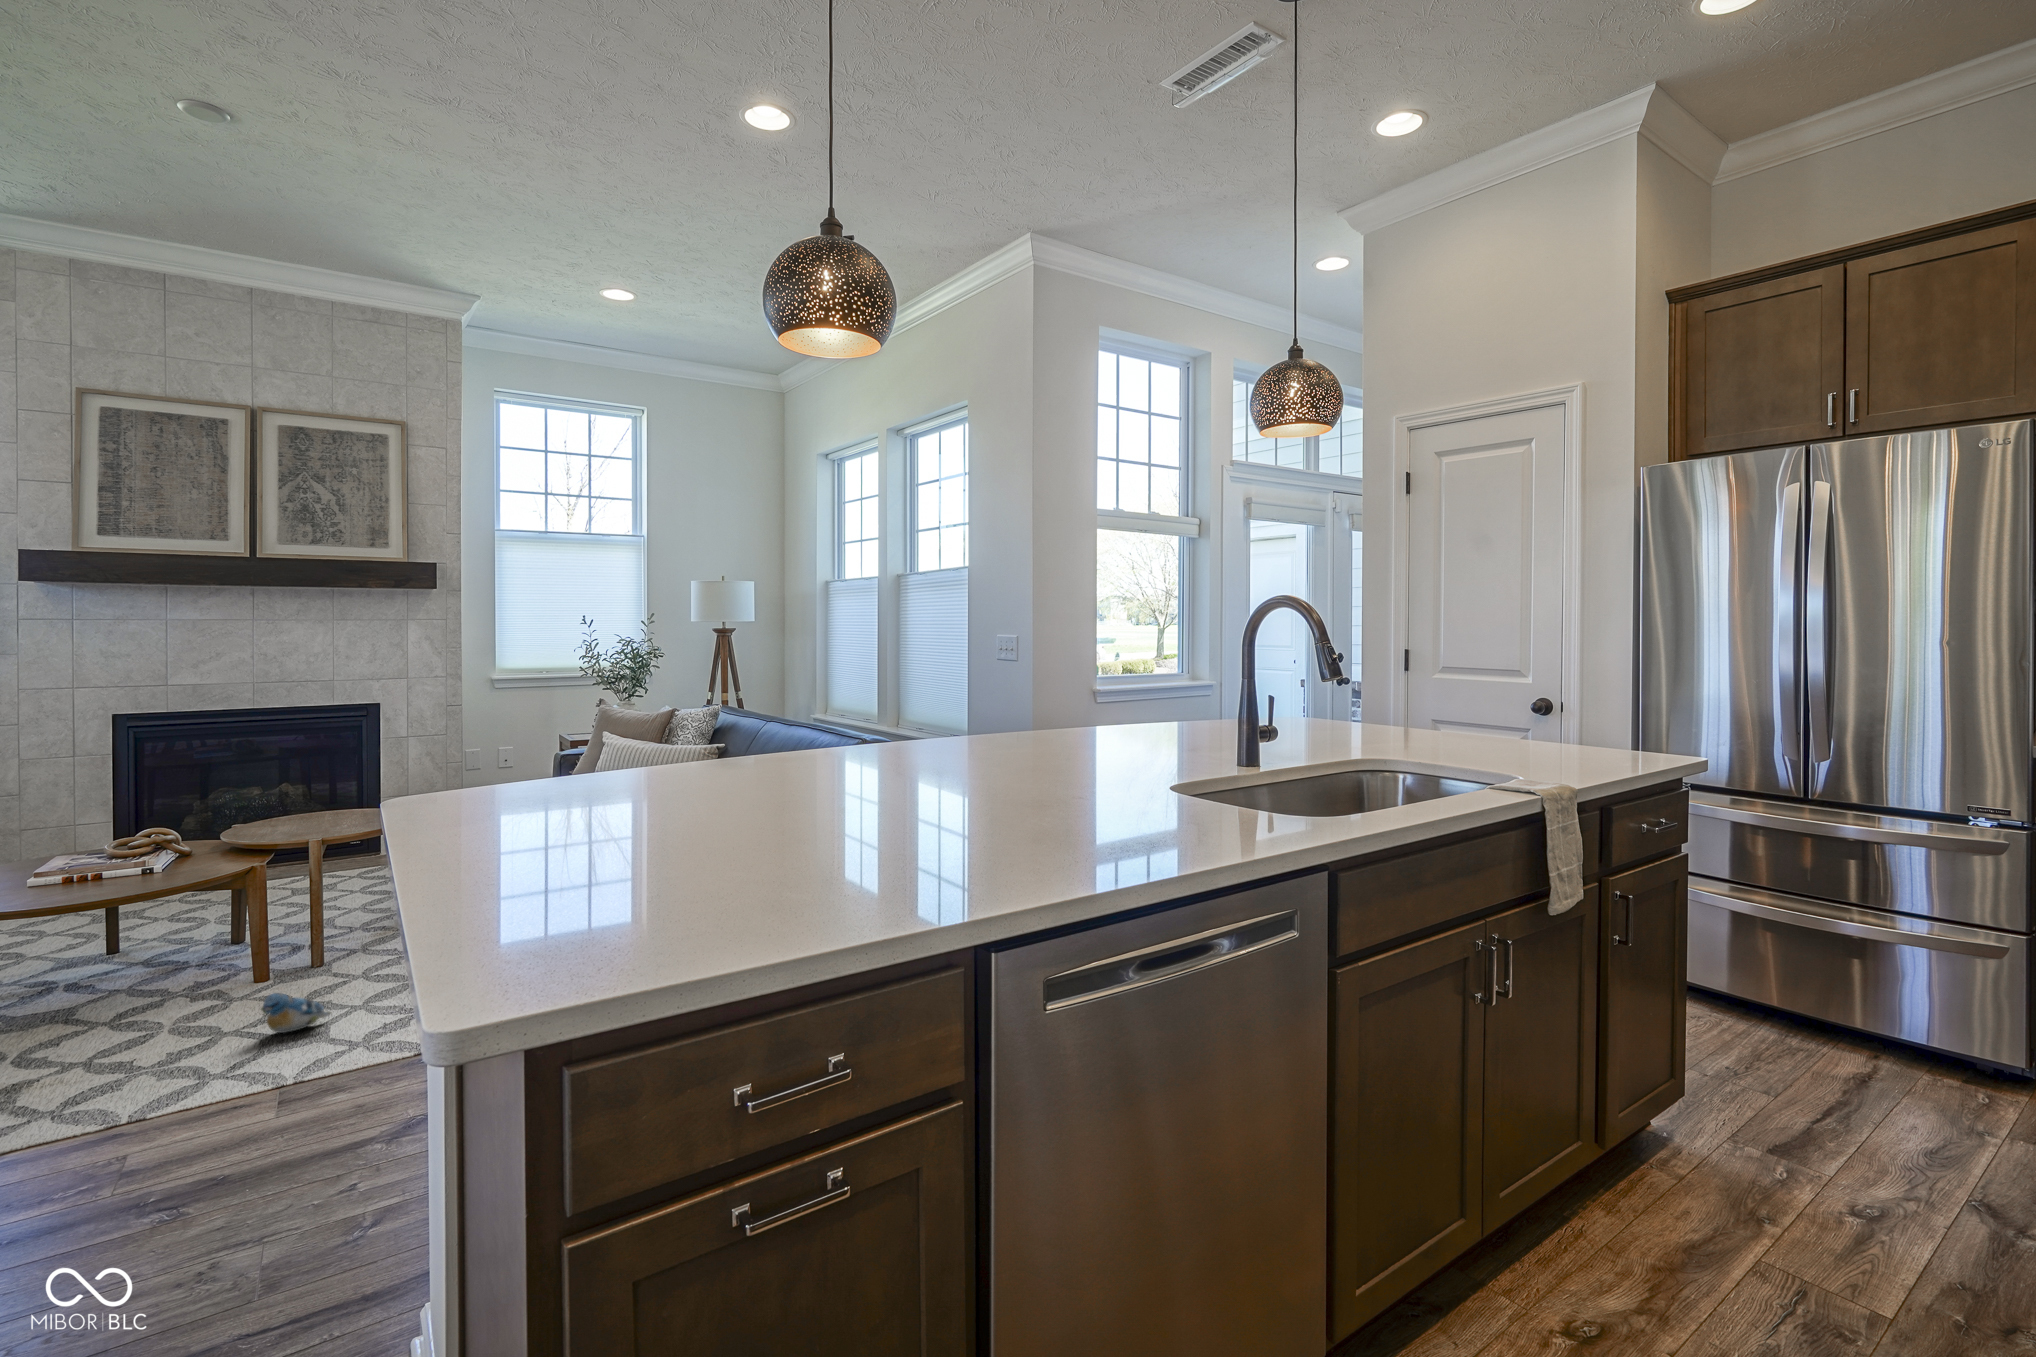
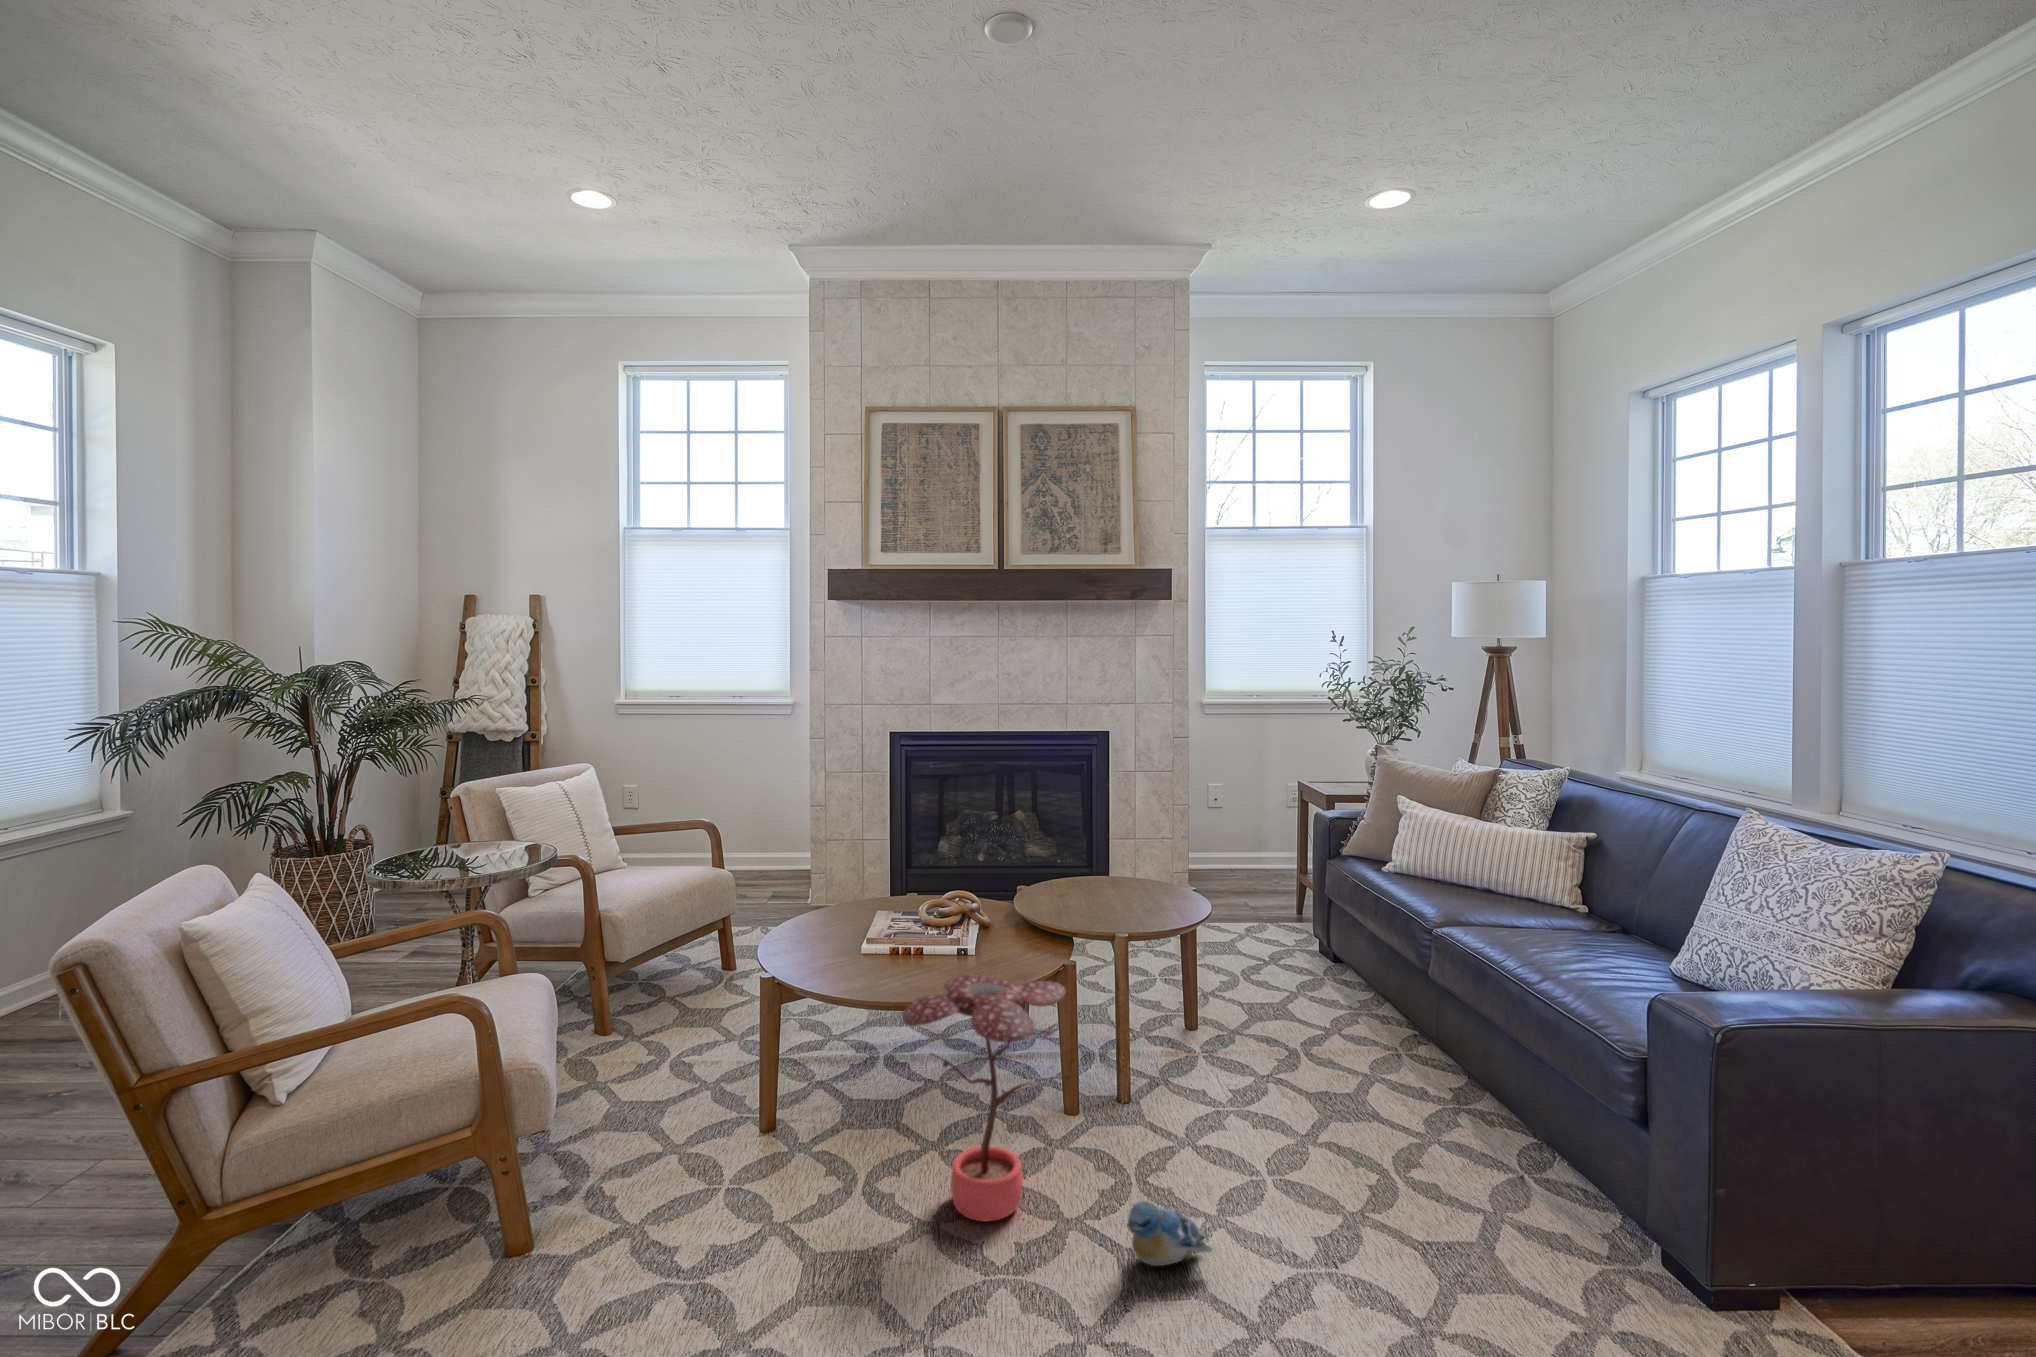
potted plant: none [63,871,227,1041] -> present [902,974,1066,1222]

